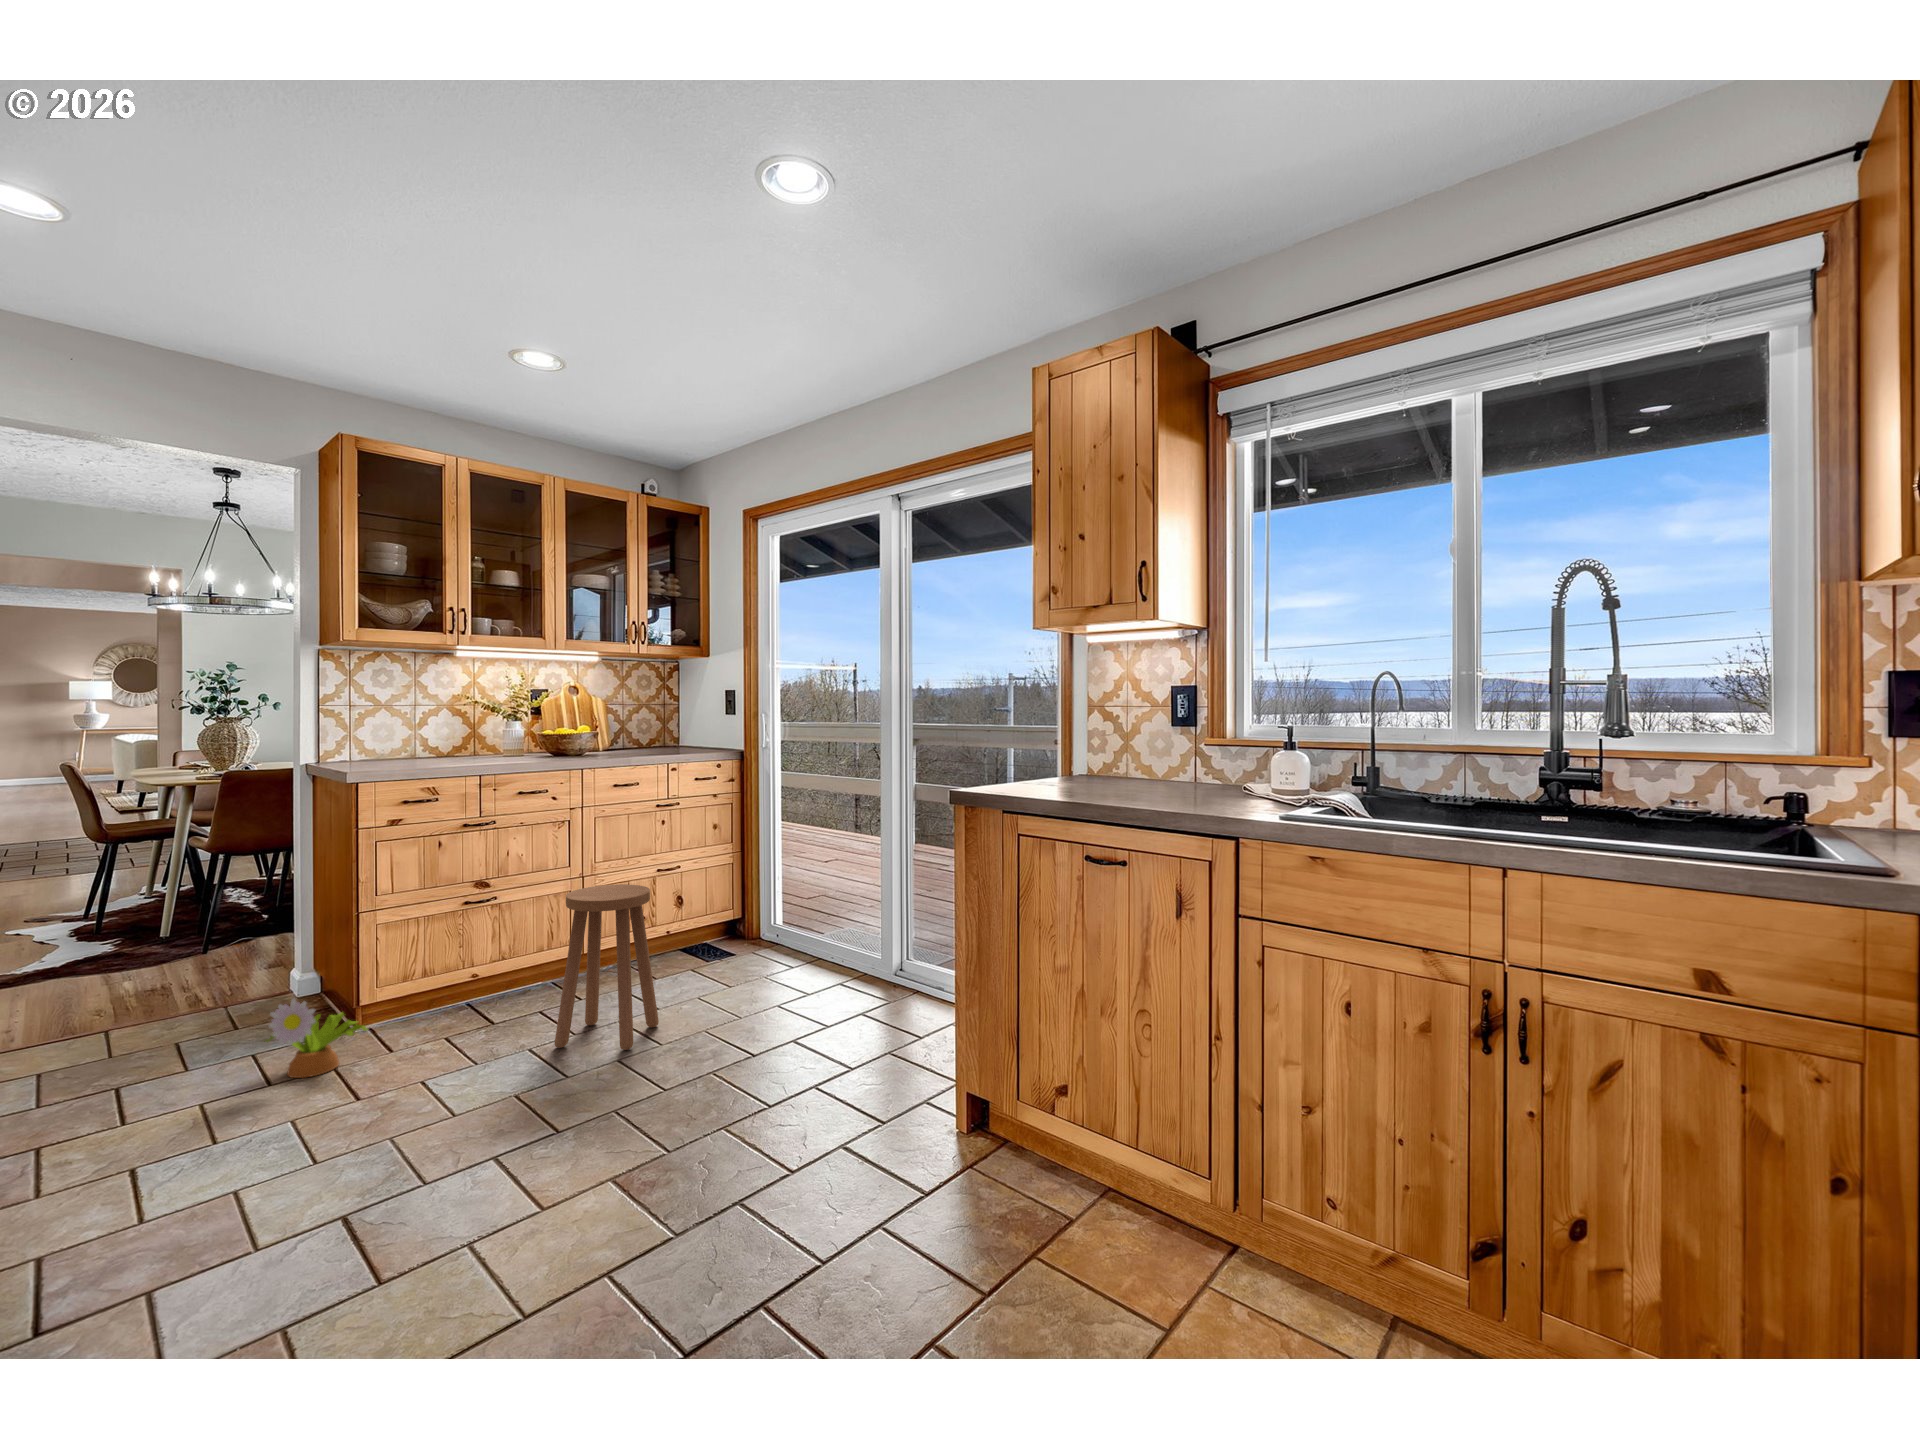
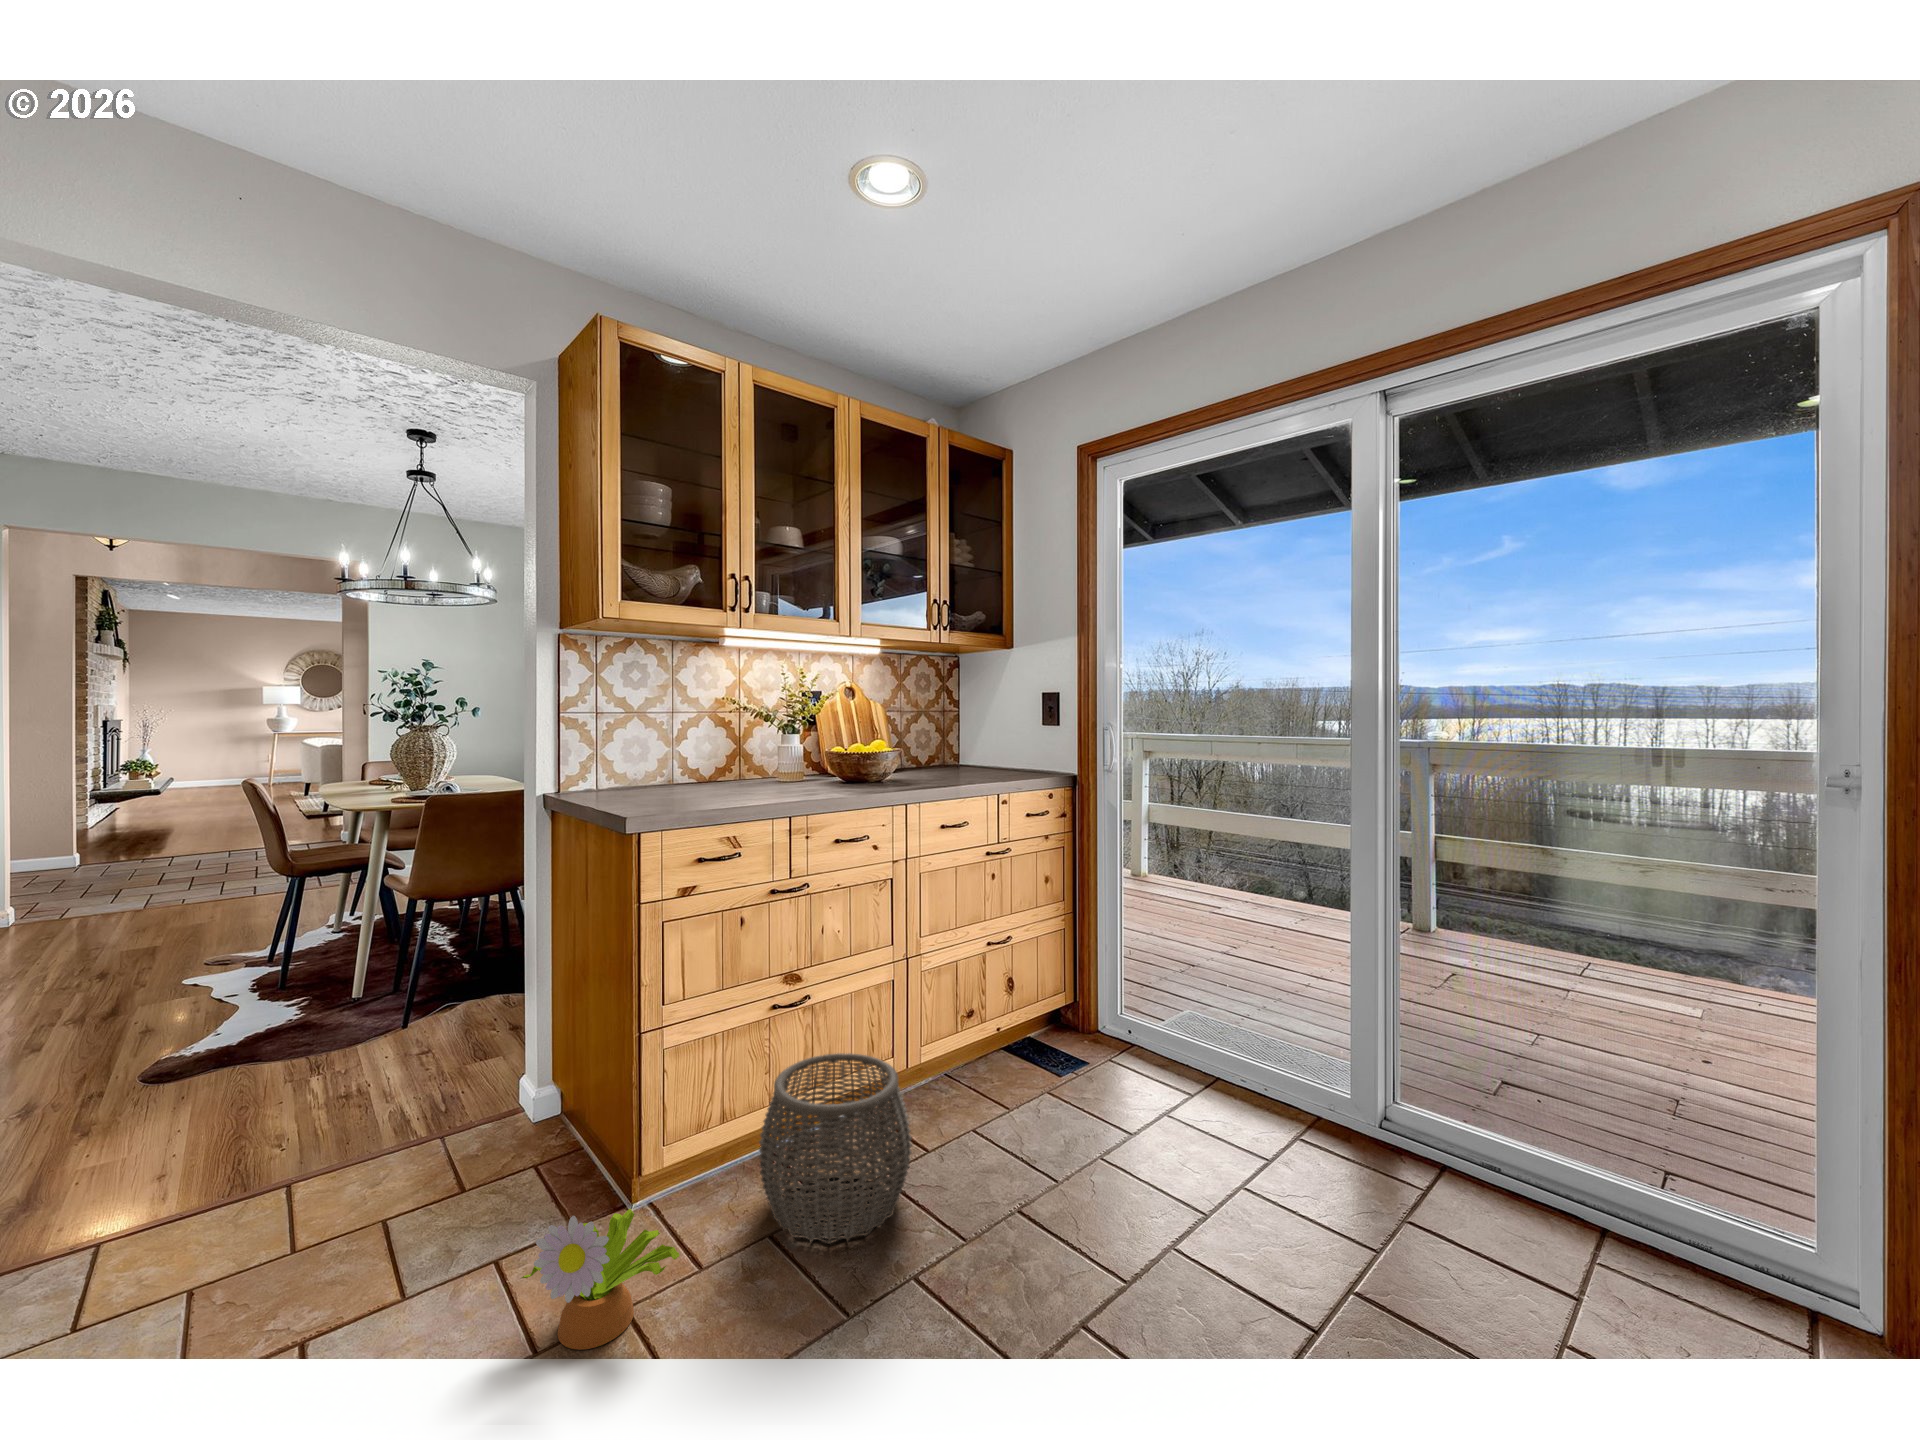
stool: present [555,884,659,1050] -> none [962,999,1099,1302]
woven basket: none [438,930,550,1036] -> present [759,1053,912,1244]

